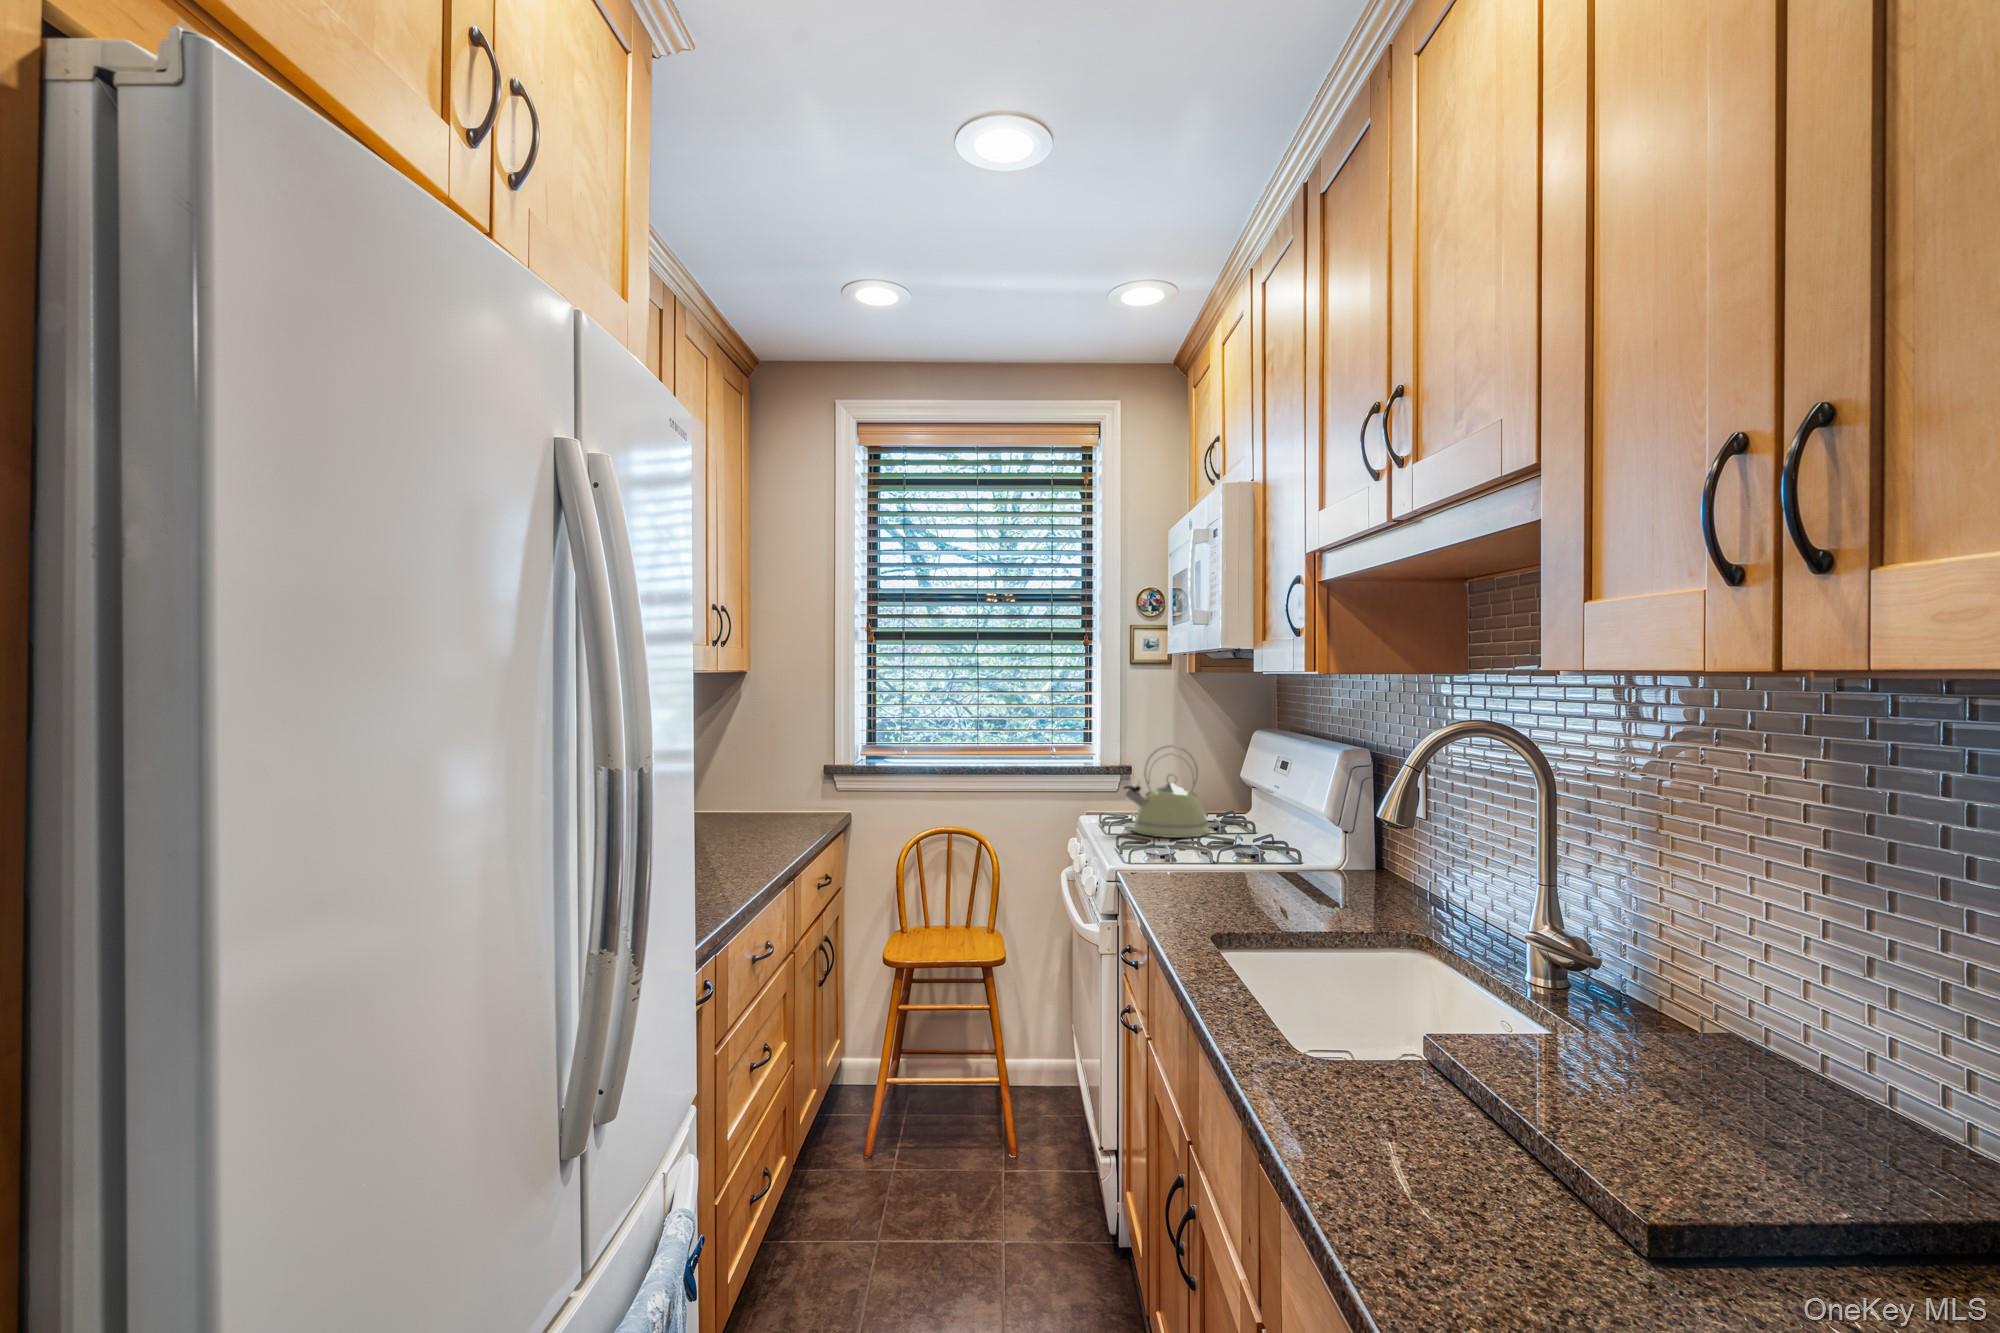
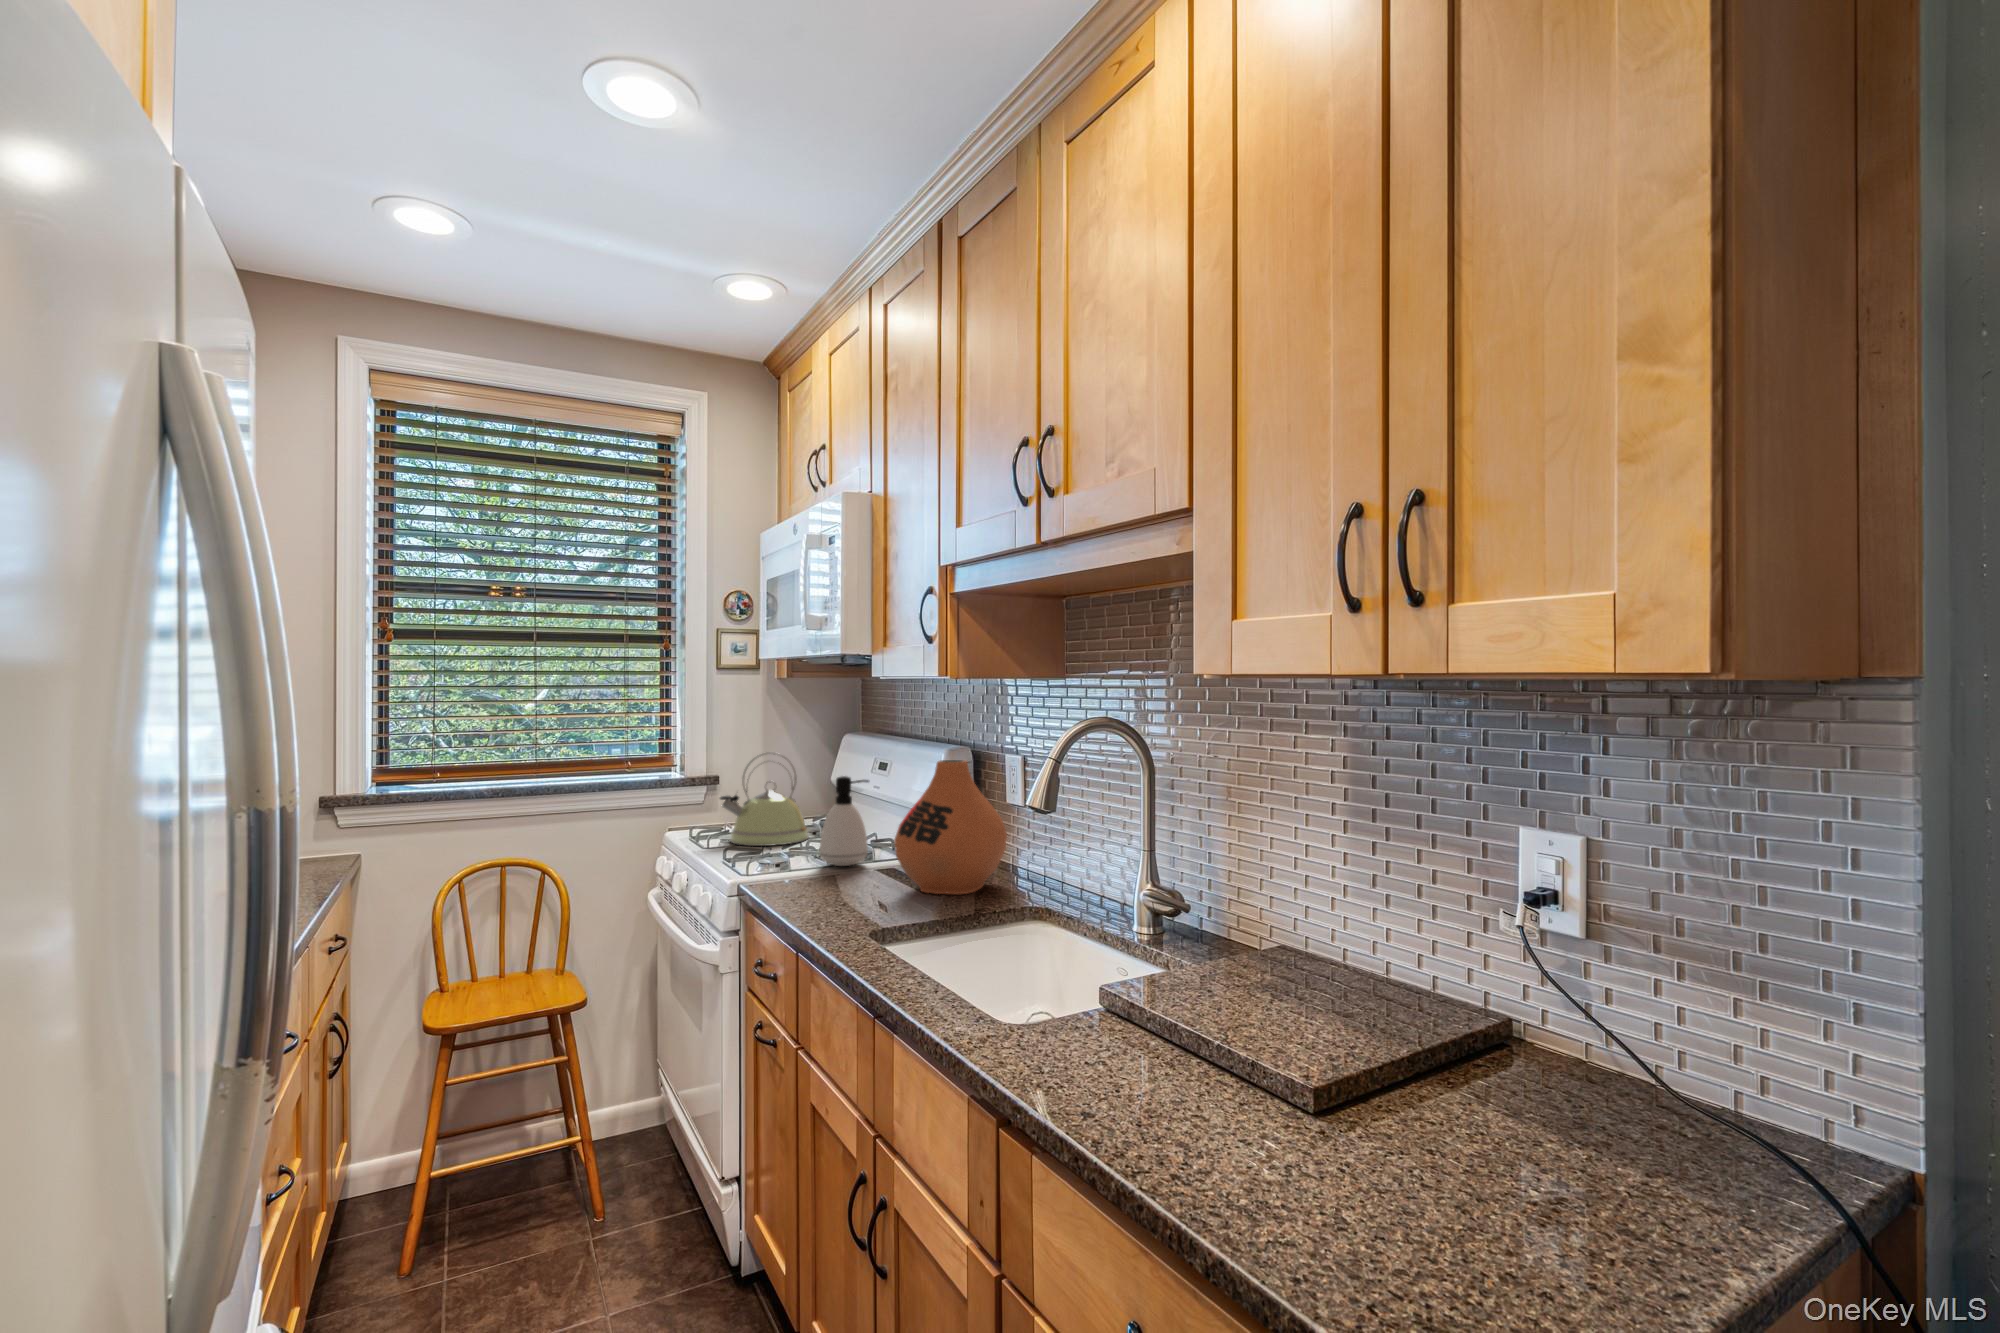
vase: none [1263,762,1396,910] -> present [894,760,1007,894]
soap dispenser: none [1203,773,1255,865] -> present [820,776,869,866]

